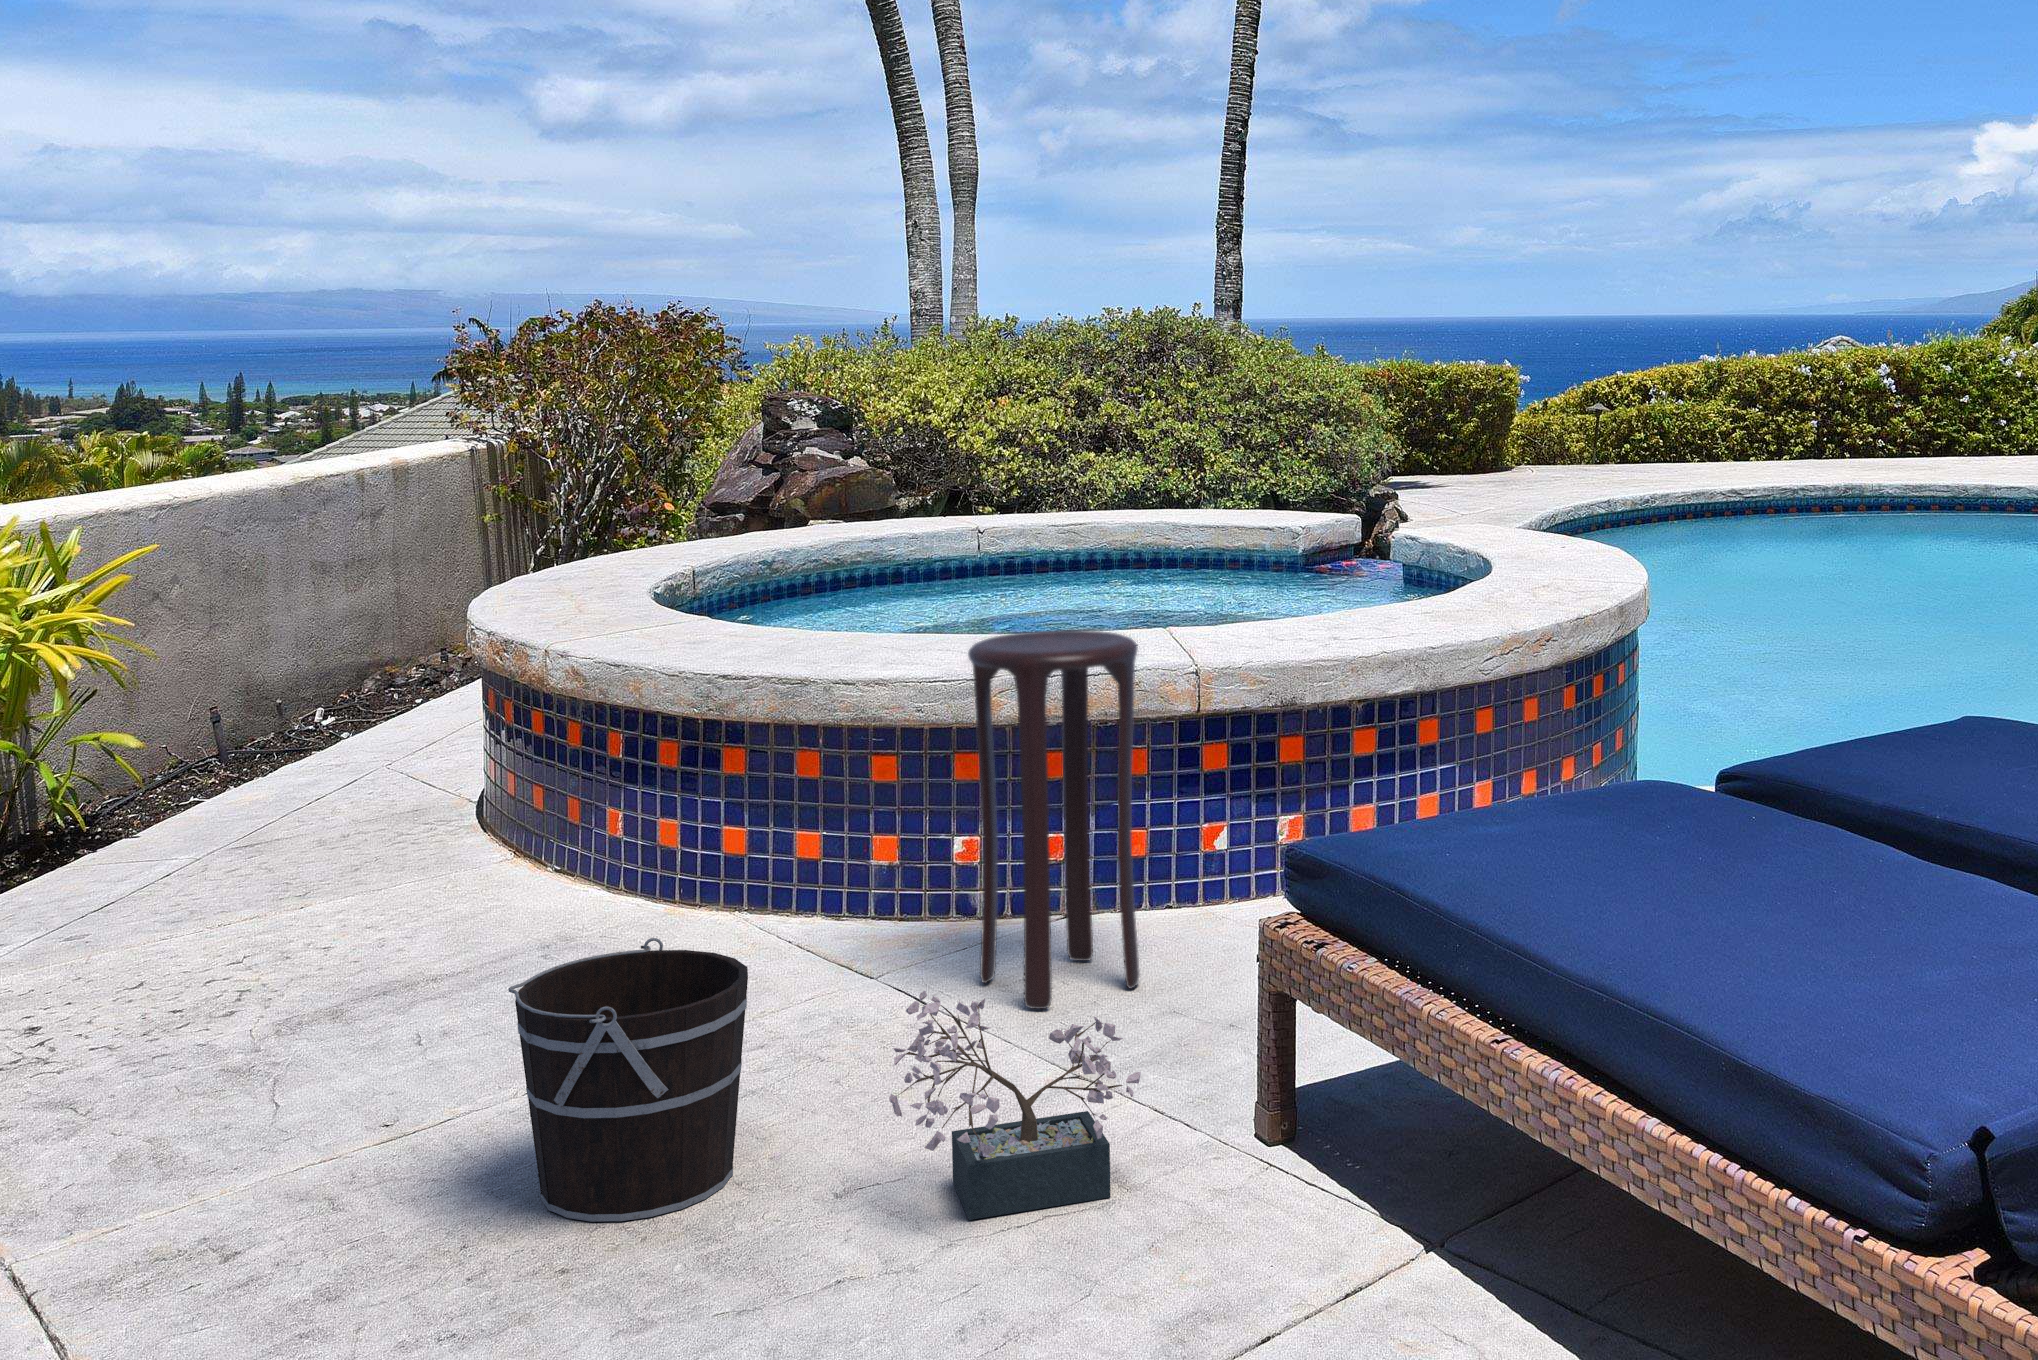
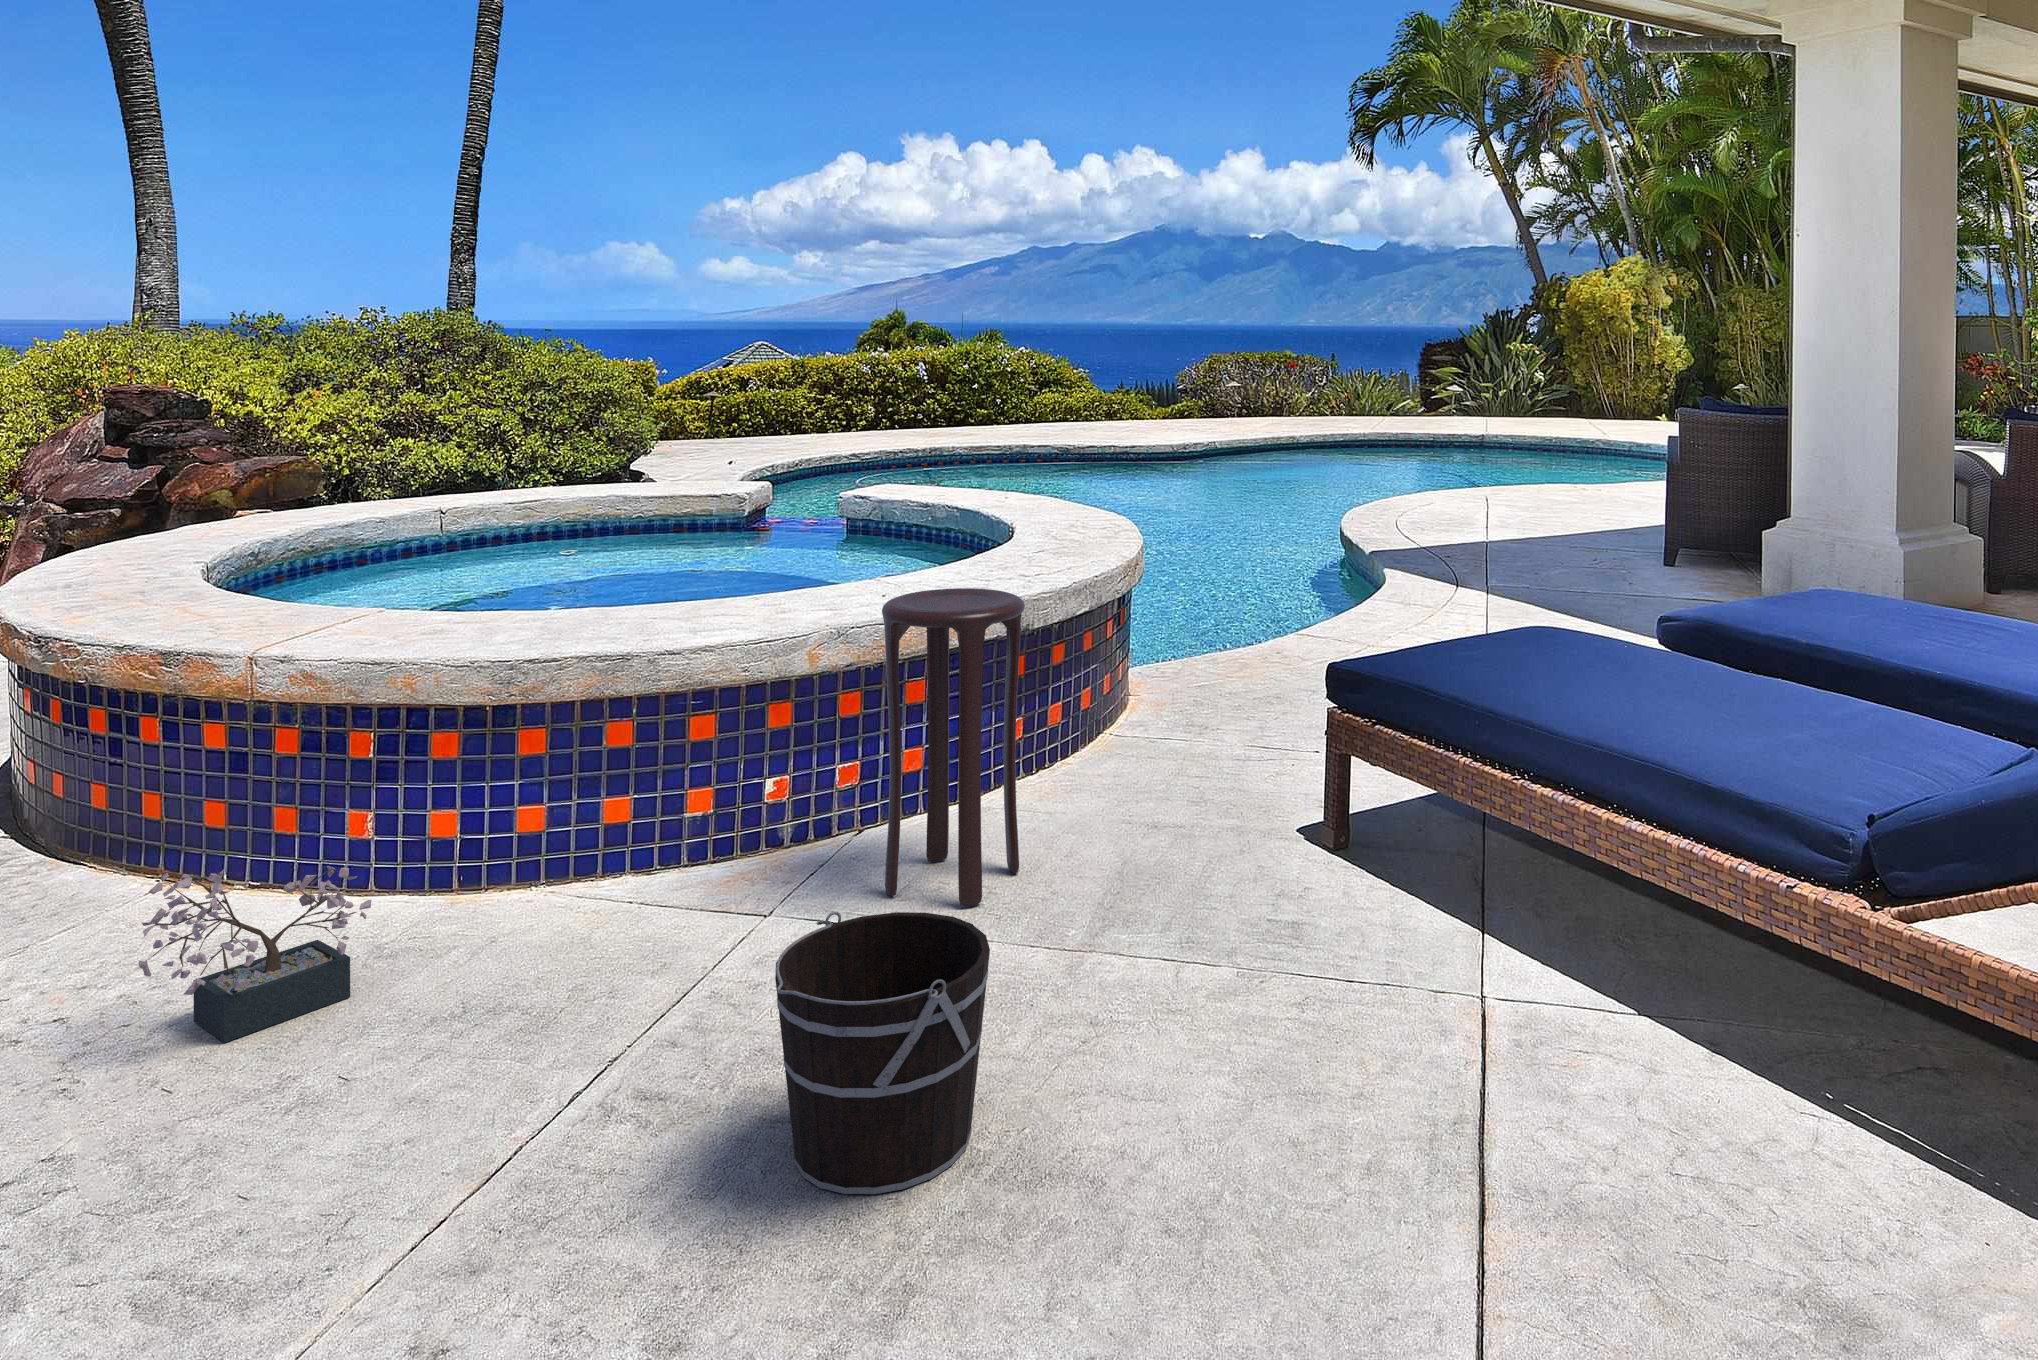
decorative plant: present [889,991,1141,1220] -> present [139,866,372,1043]

